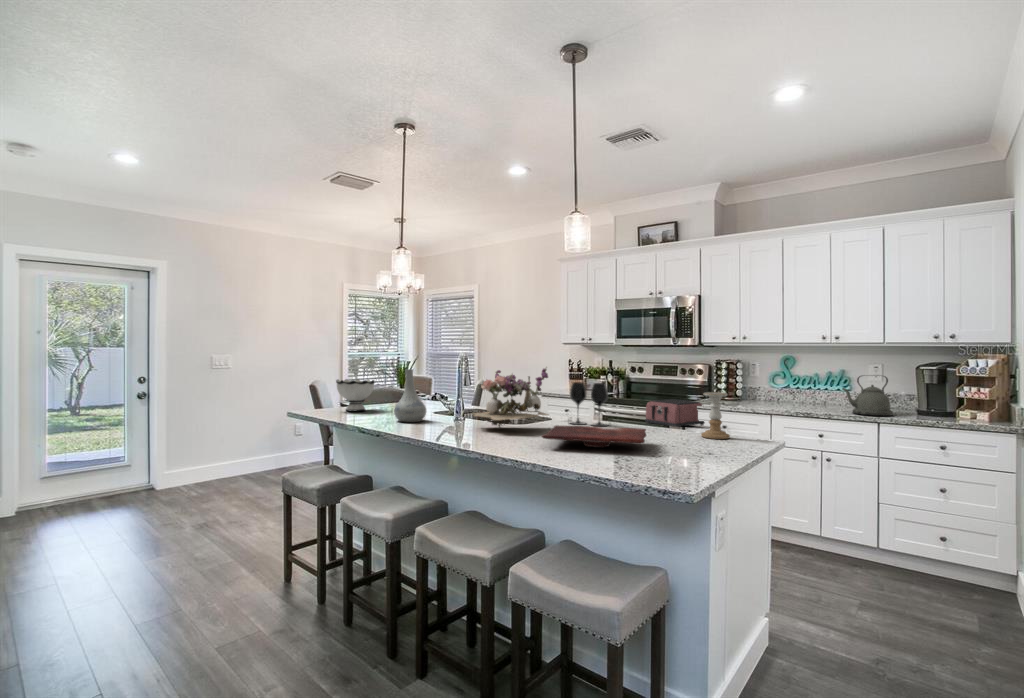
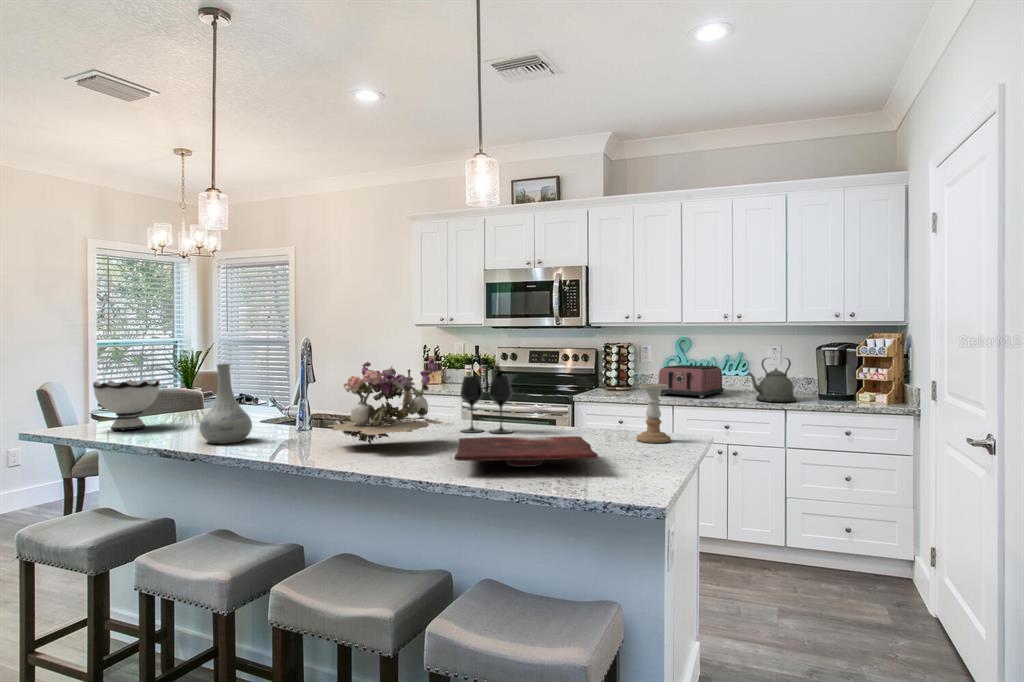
toaster: present [645,399,705,427] -> present [659,365,723,398]

